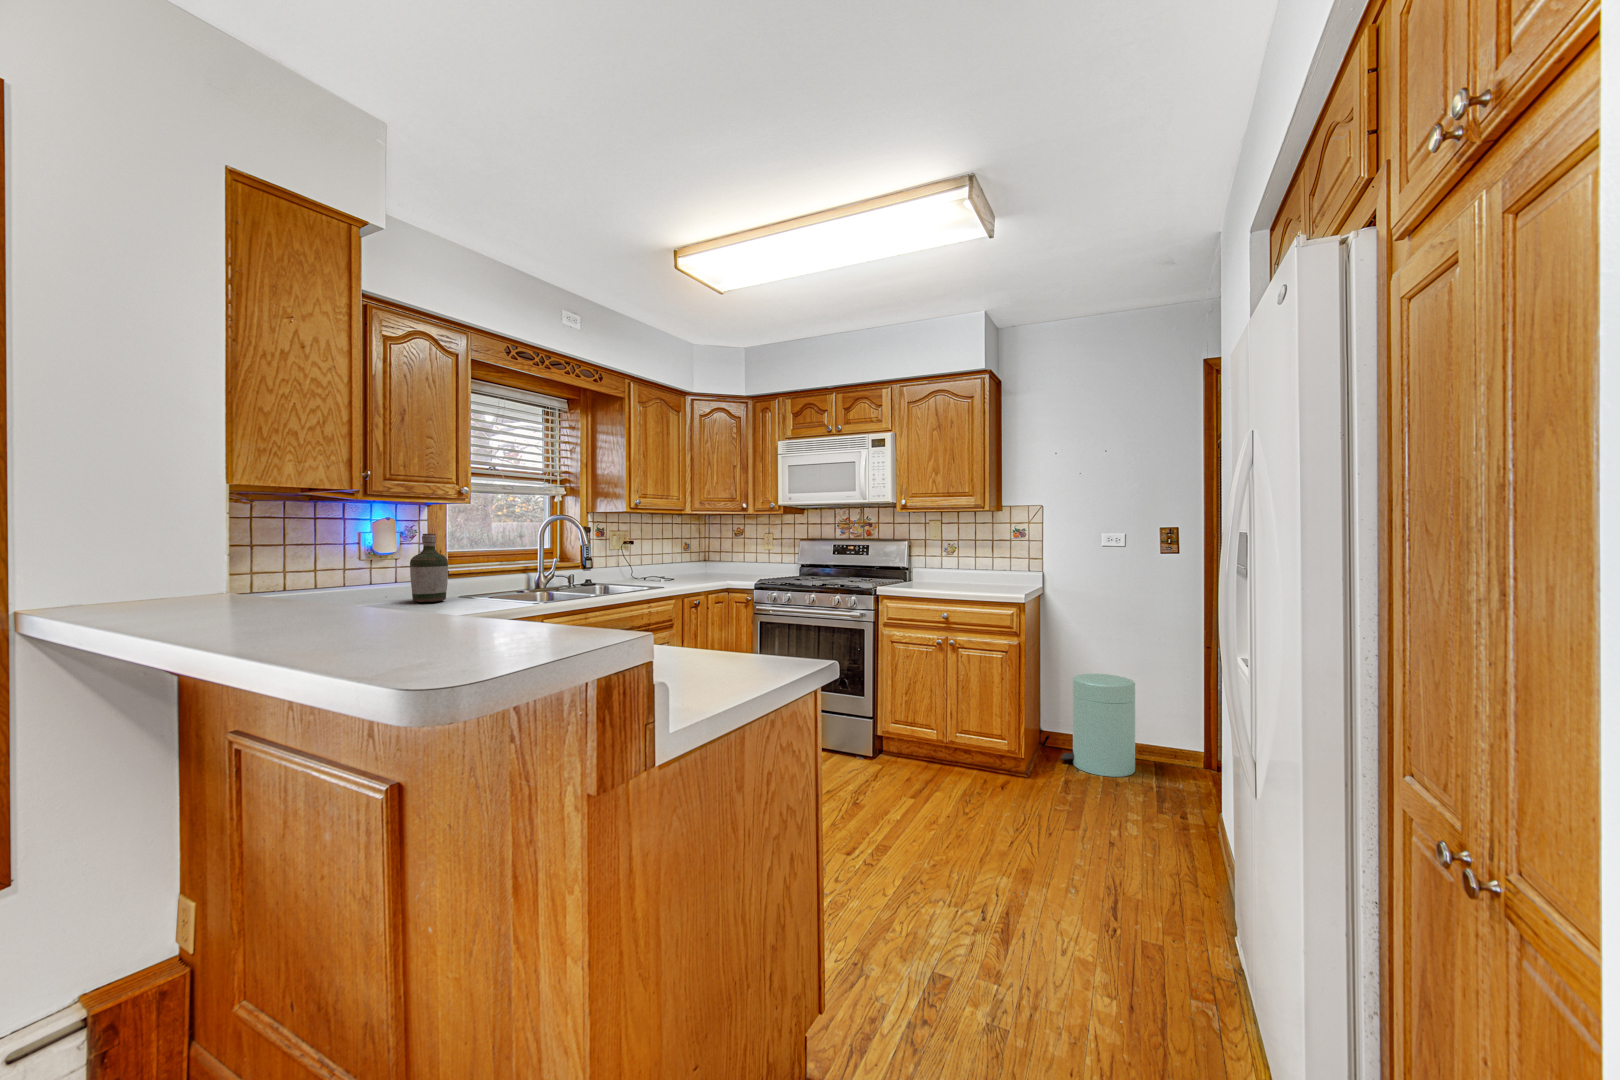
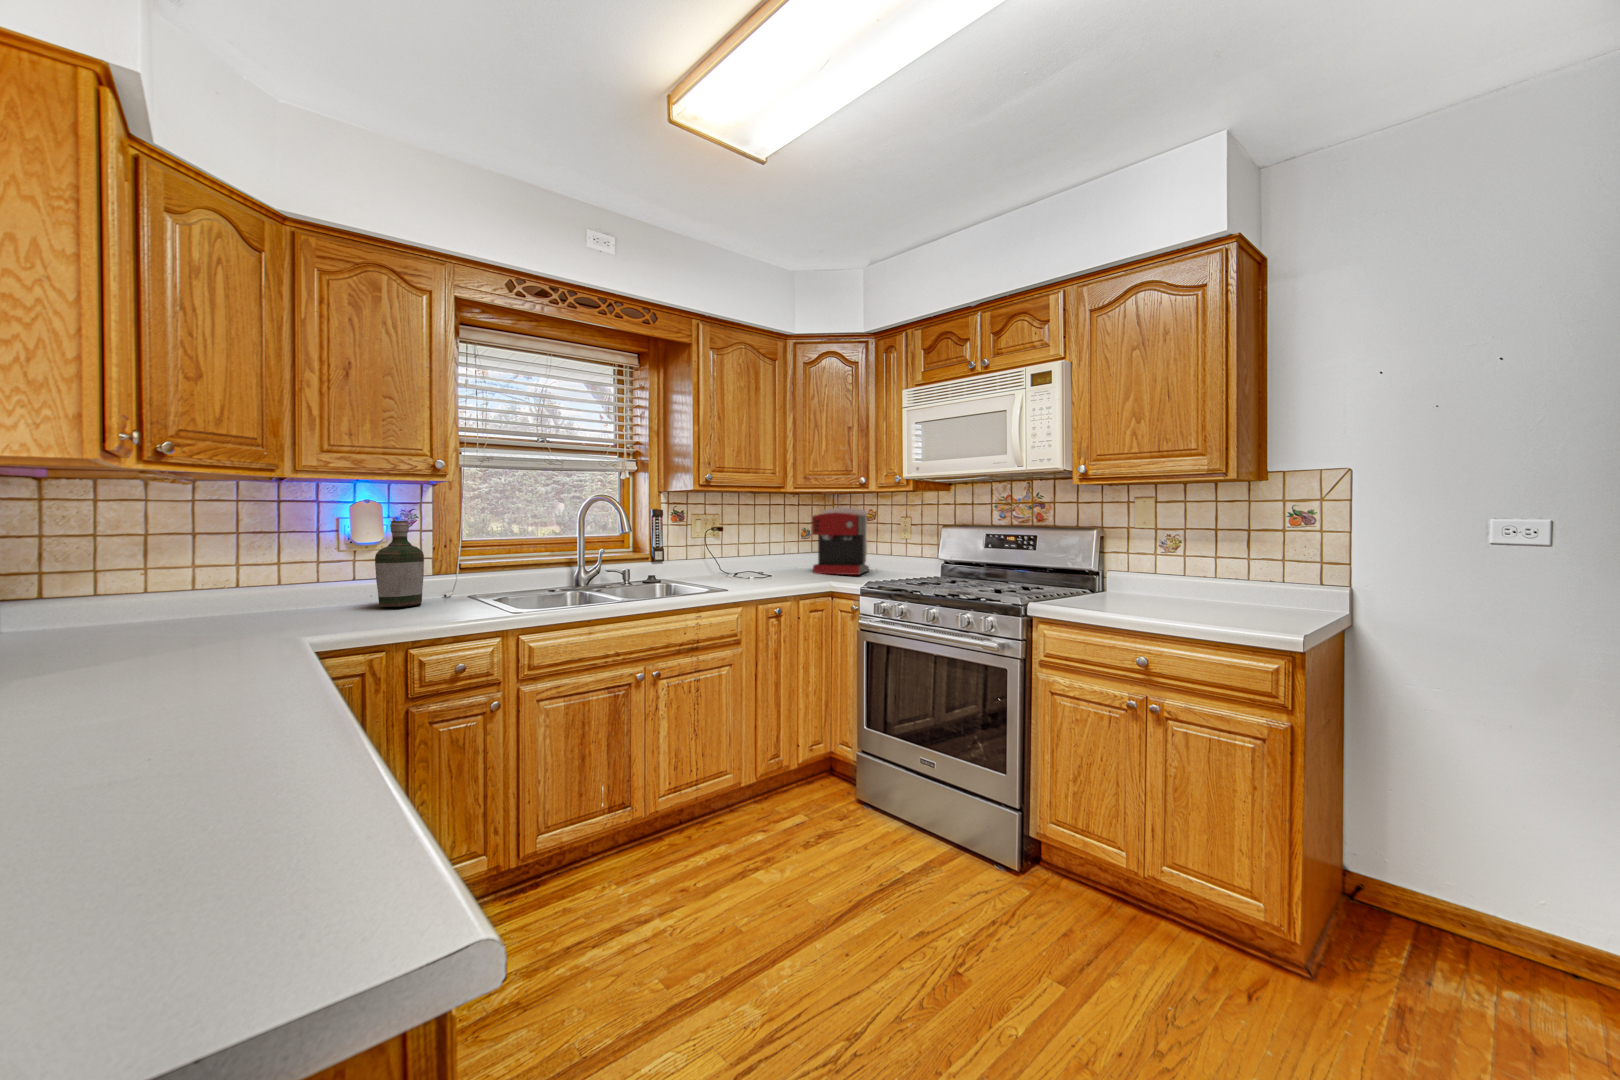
coffee maker: none [698,525,737,578] -> present [812,508,869,575]
trash can: present [1061,674,1135,777] -> none [1385,790,1587,1030]

